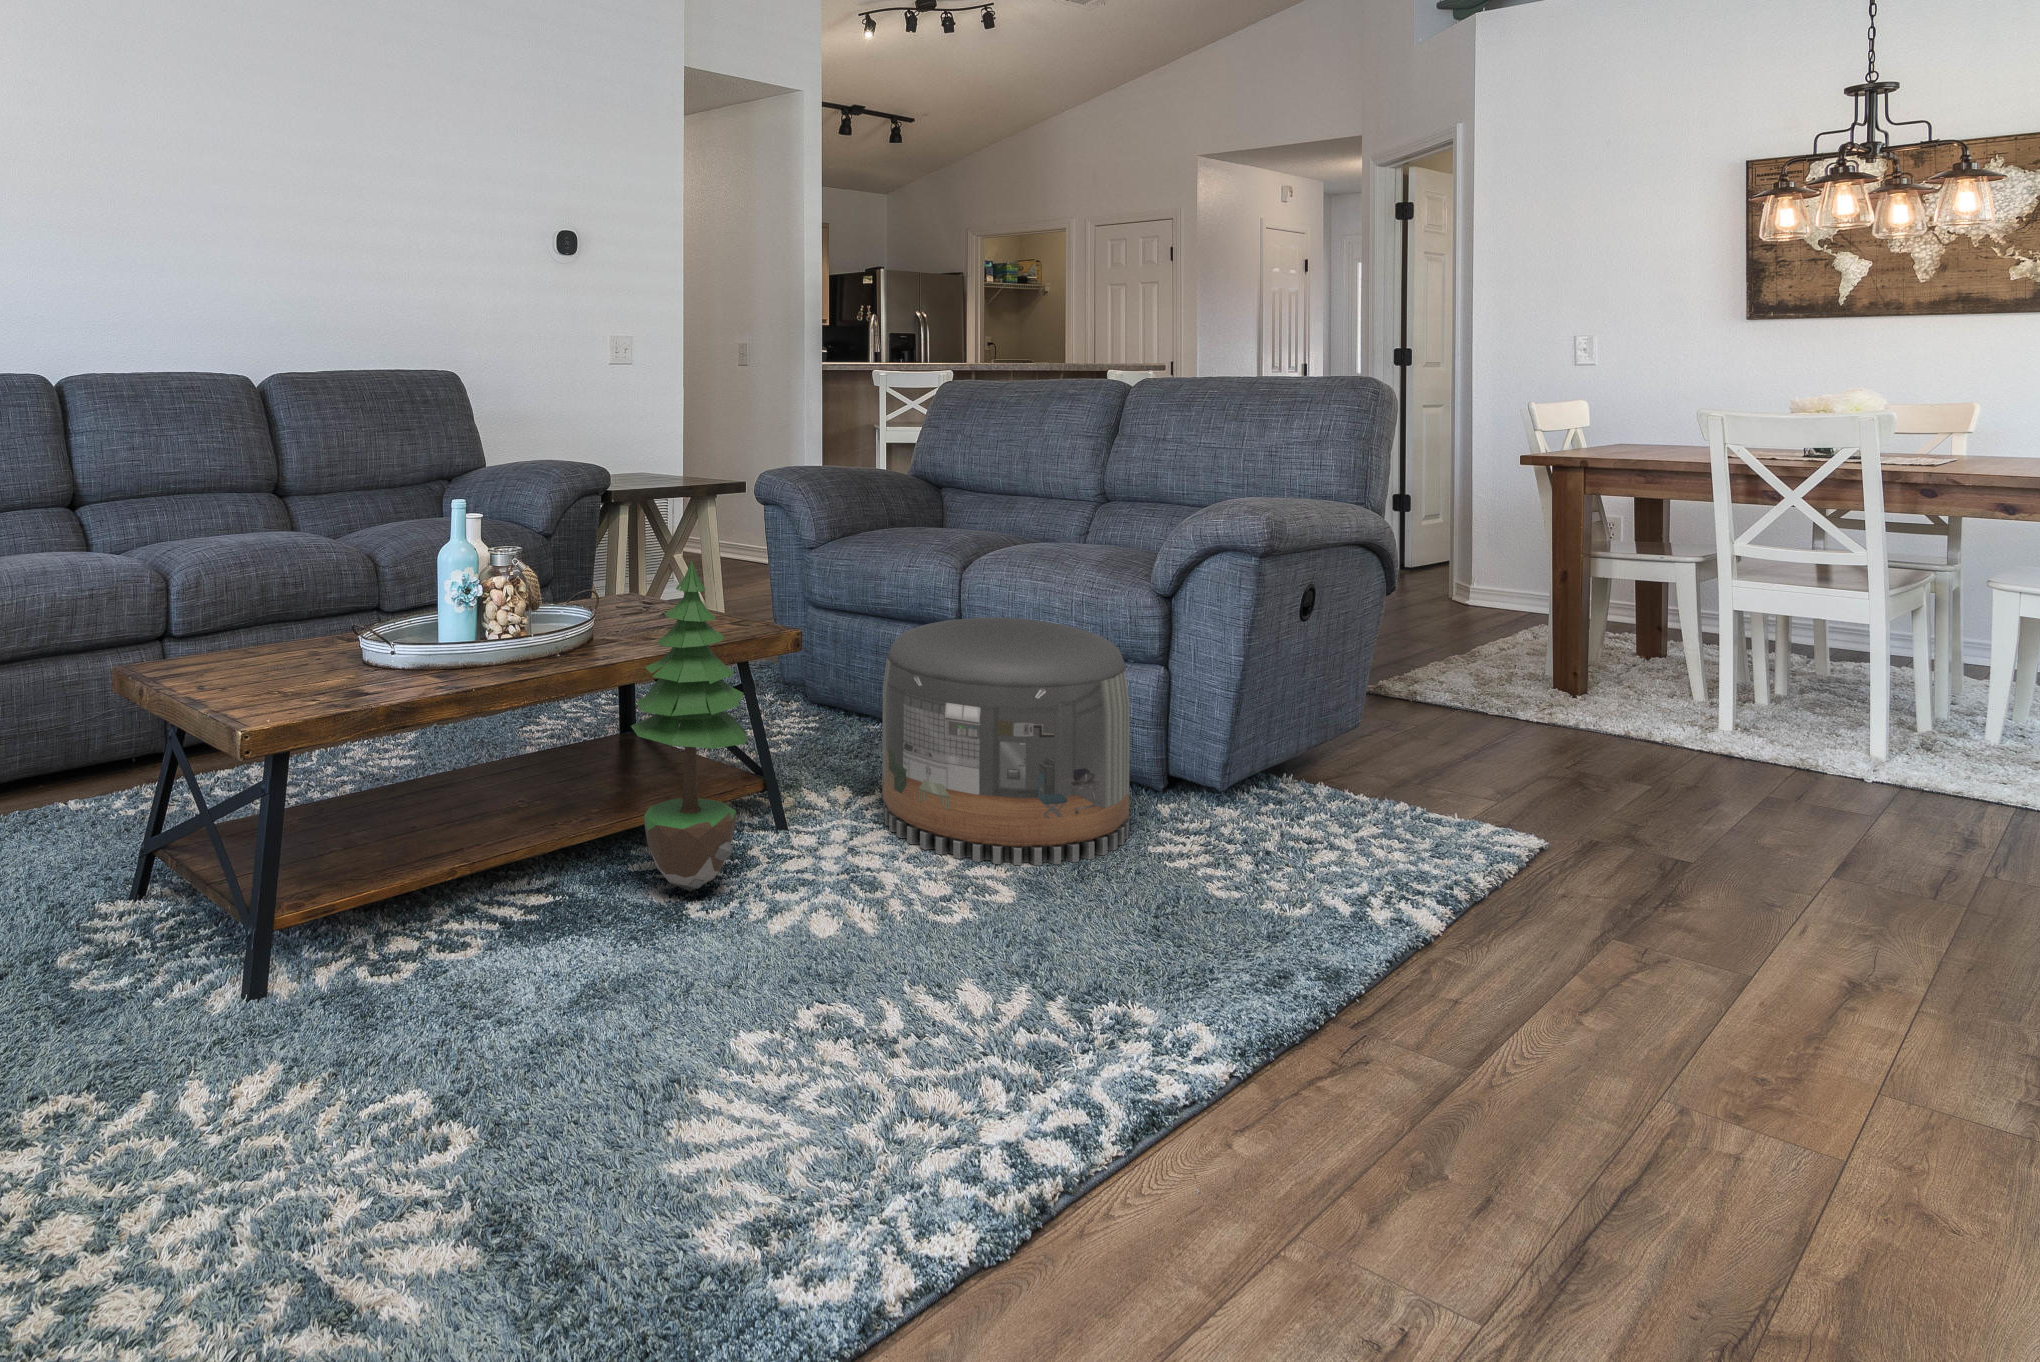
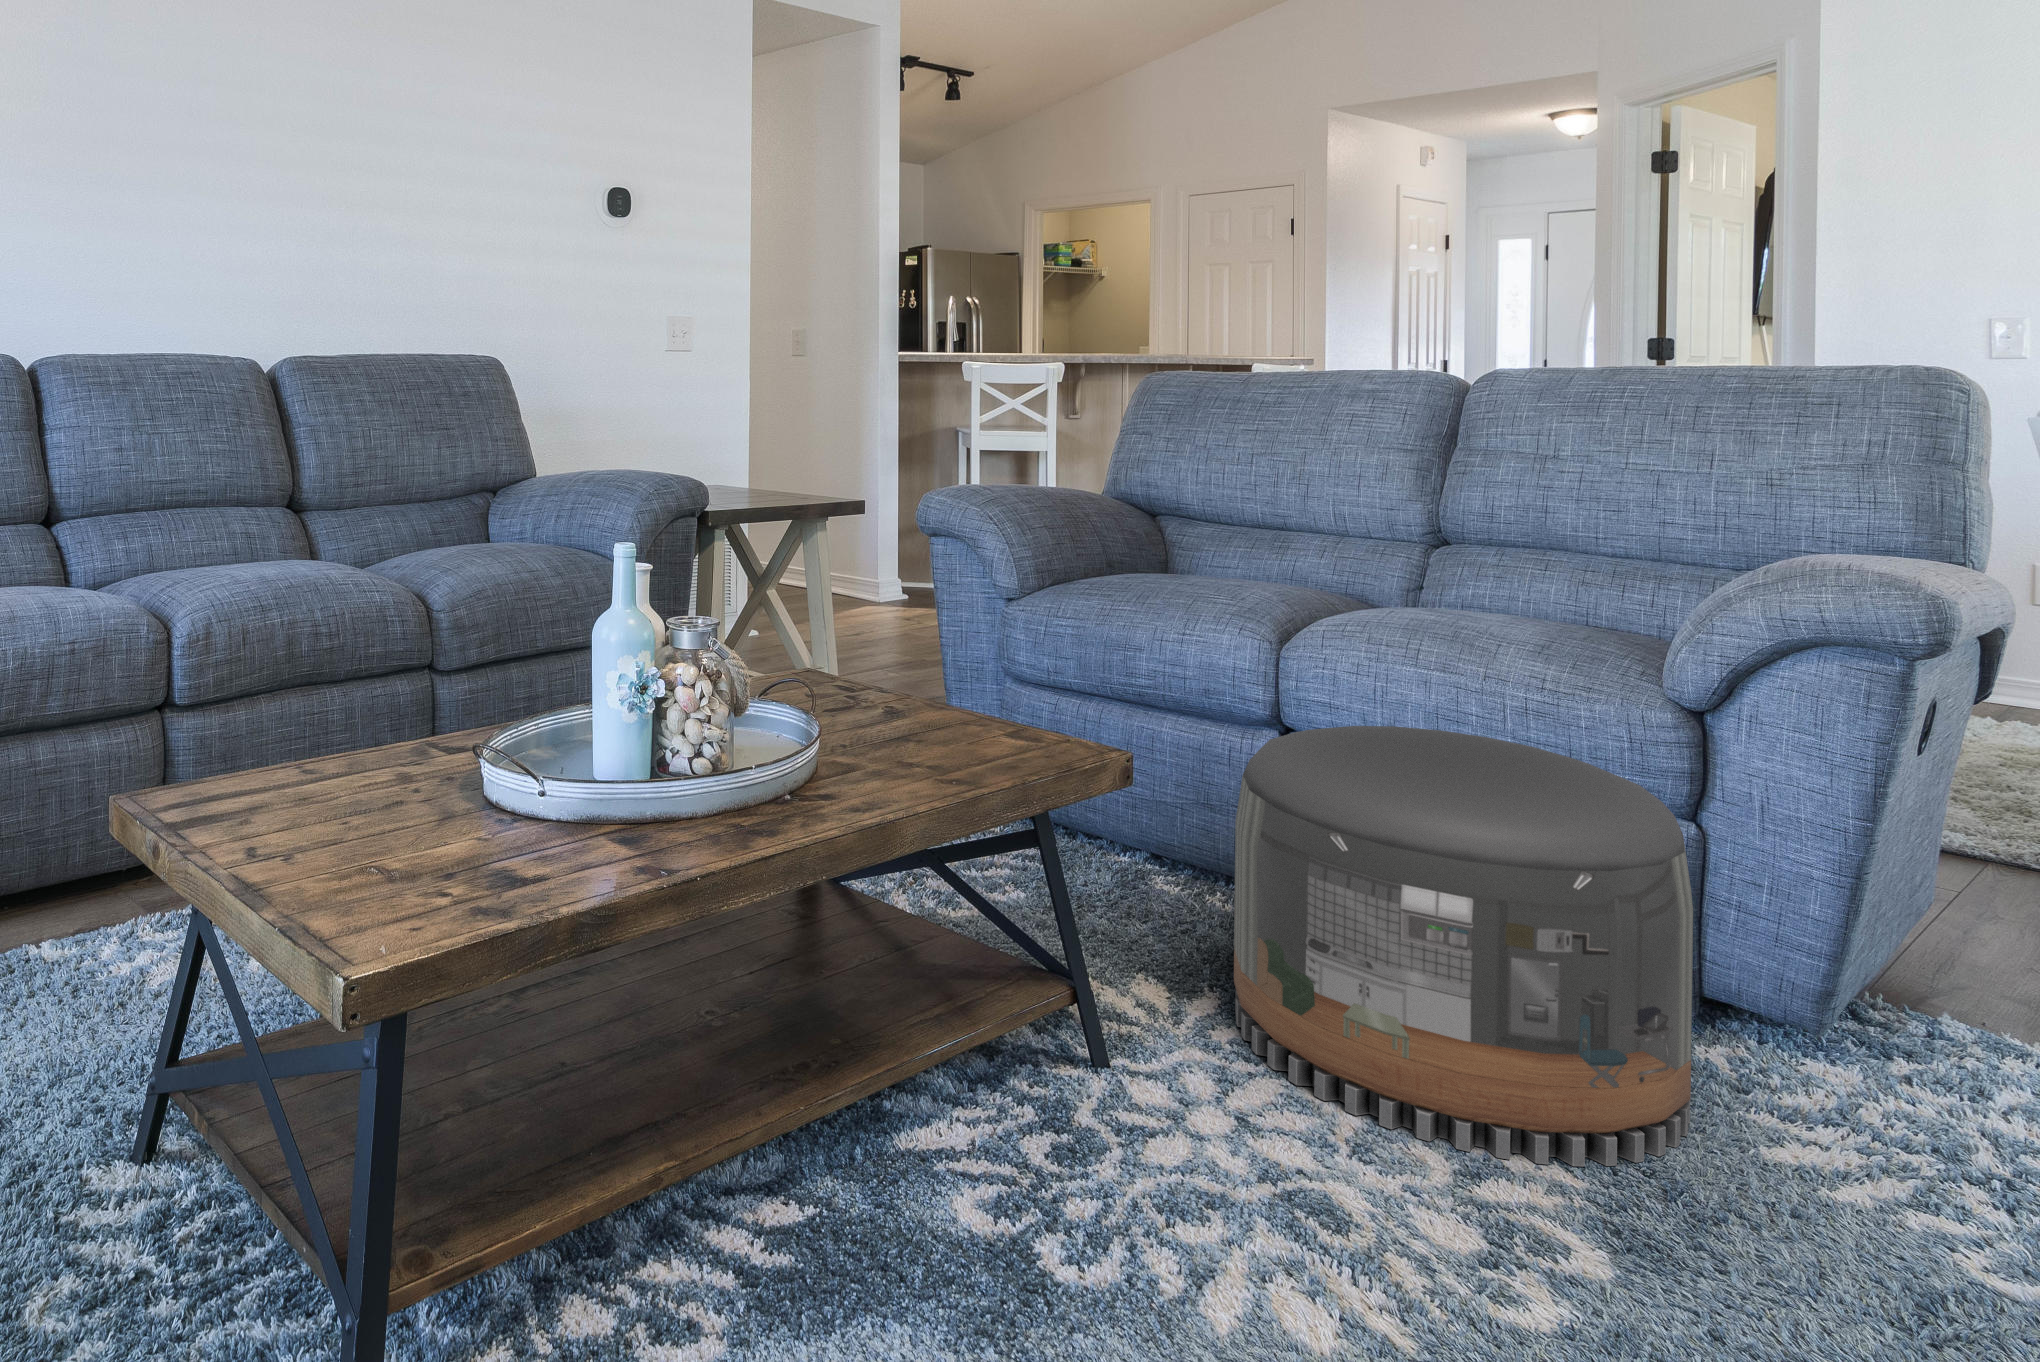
potted tree: present [631,561,747,892] -> none [912,654,1121,1202]

